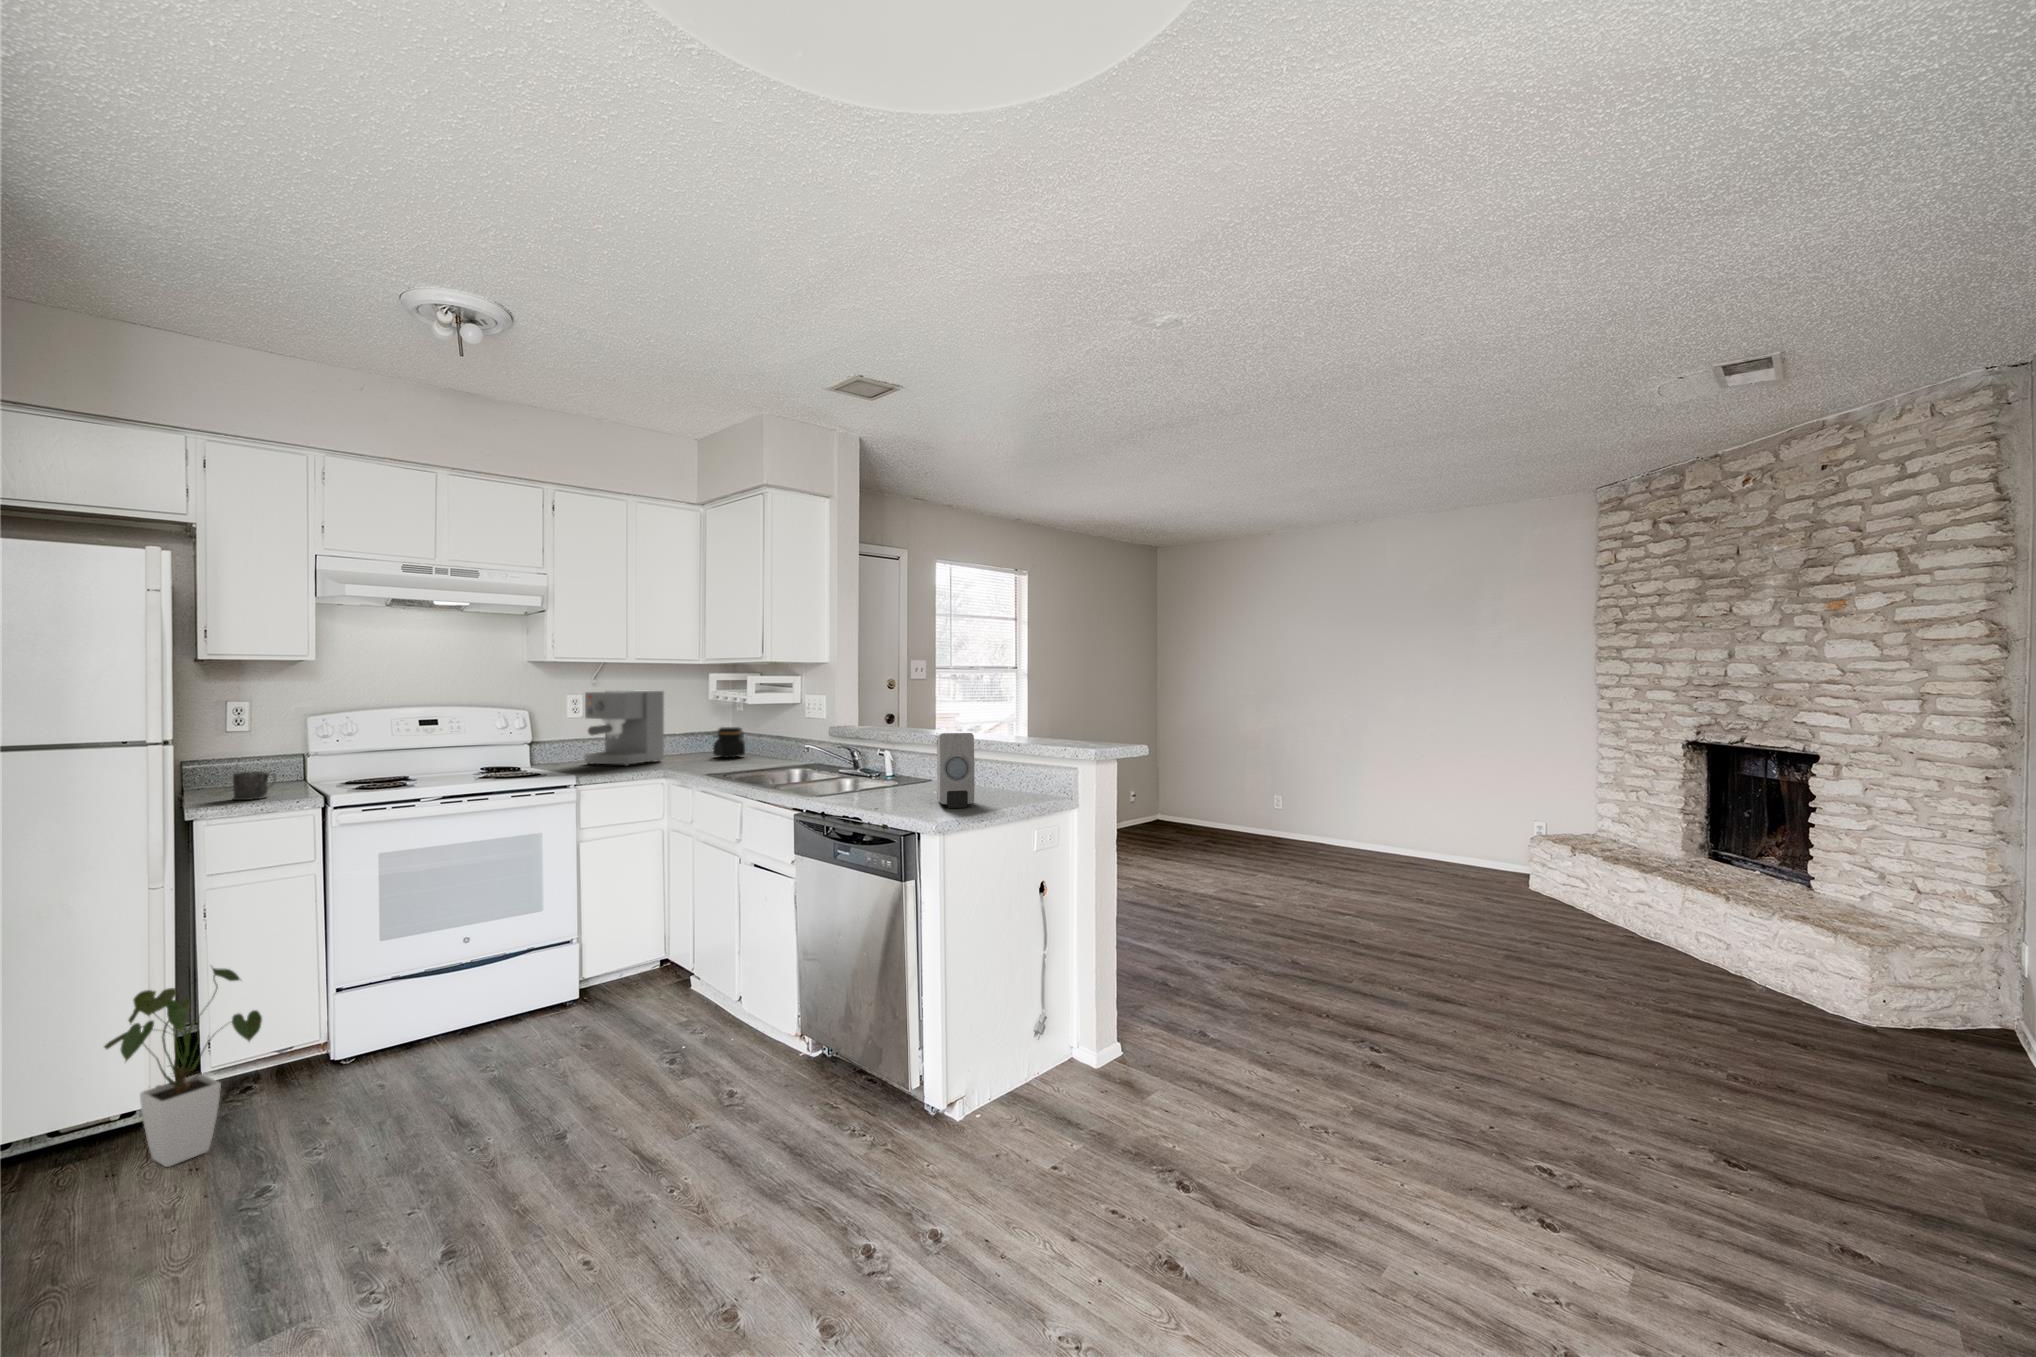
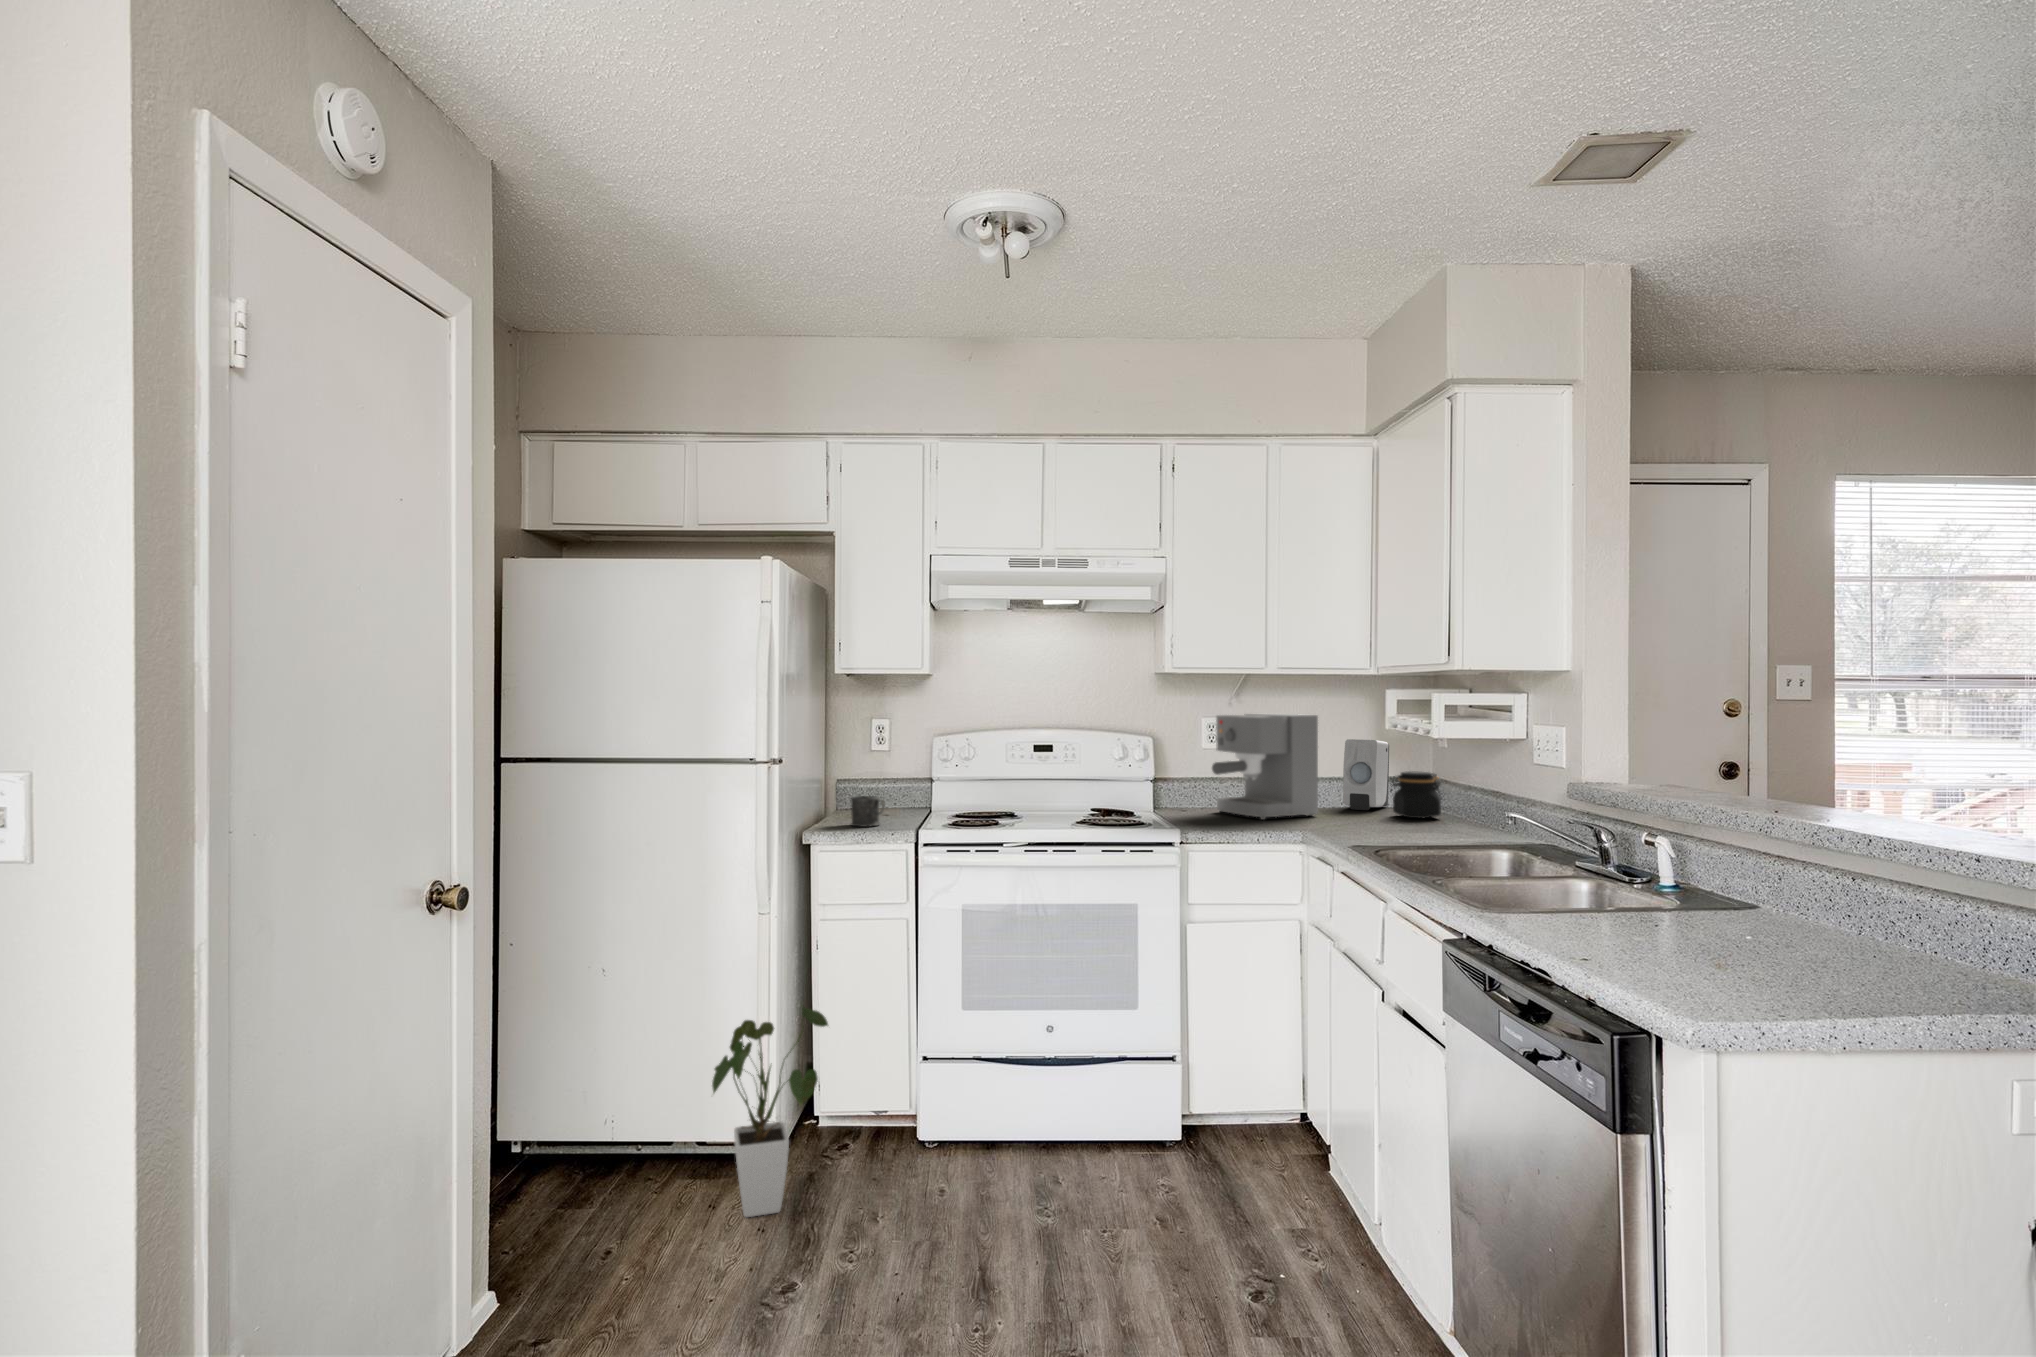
soap dispenser: present [937,733,974,808] -> present [1343,739,1389,810]

